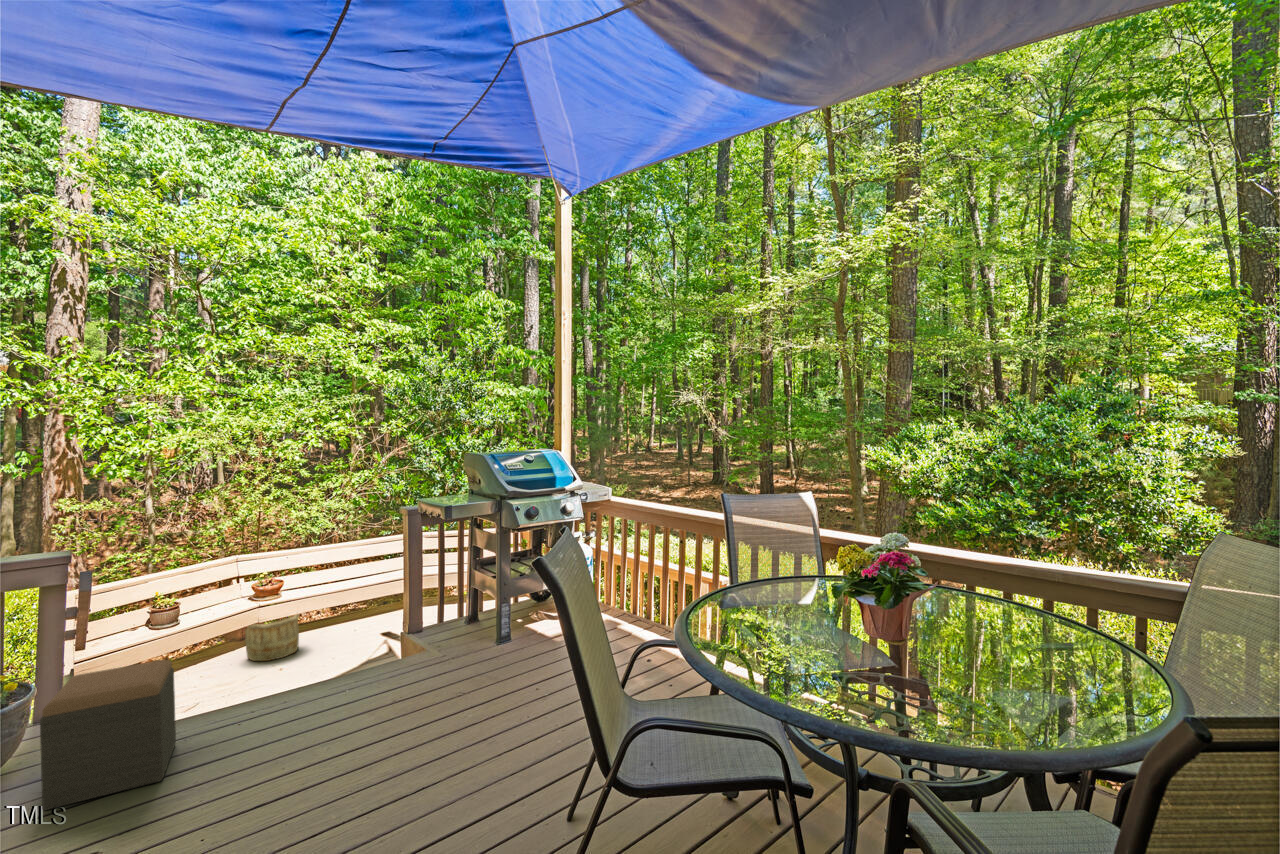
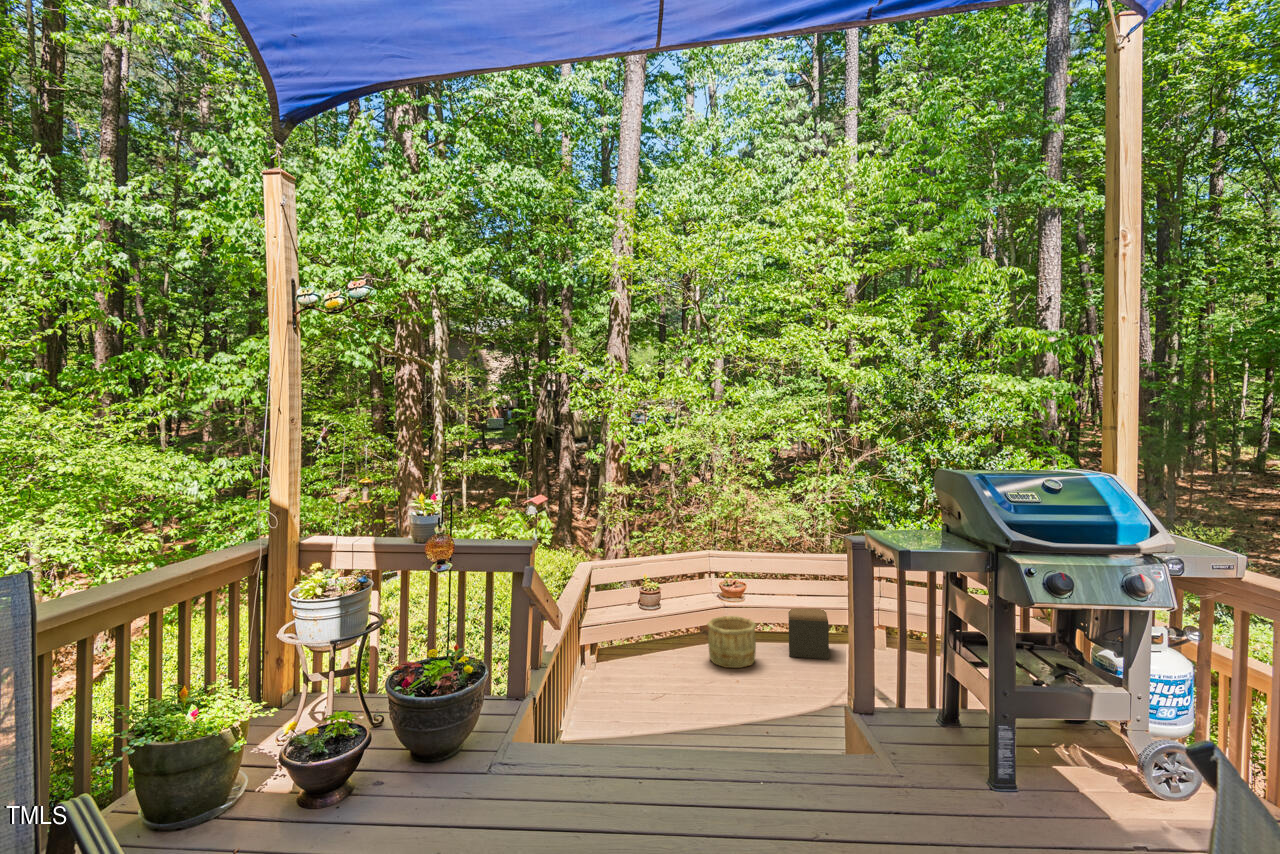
footstool: present [40,660,176,810] -> present [788,608,829,659]

